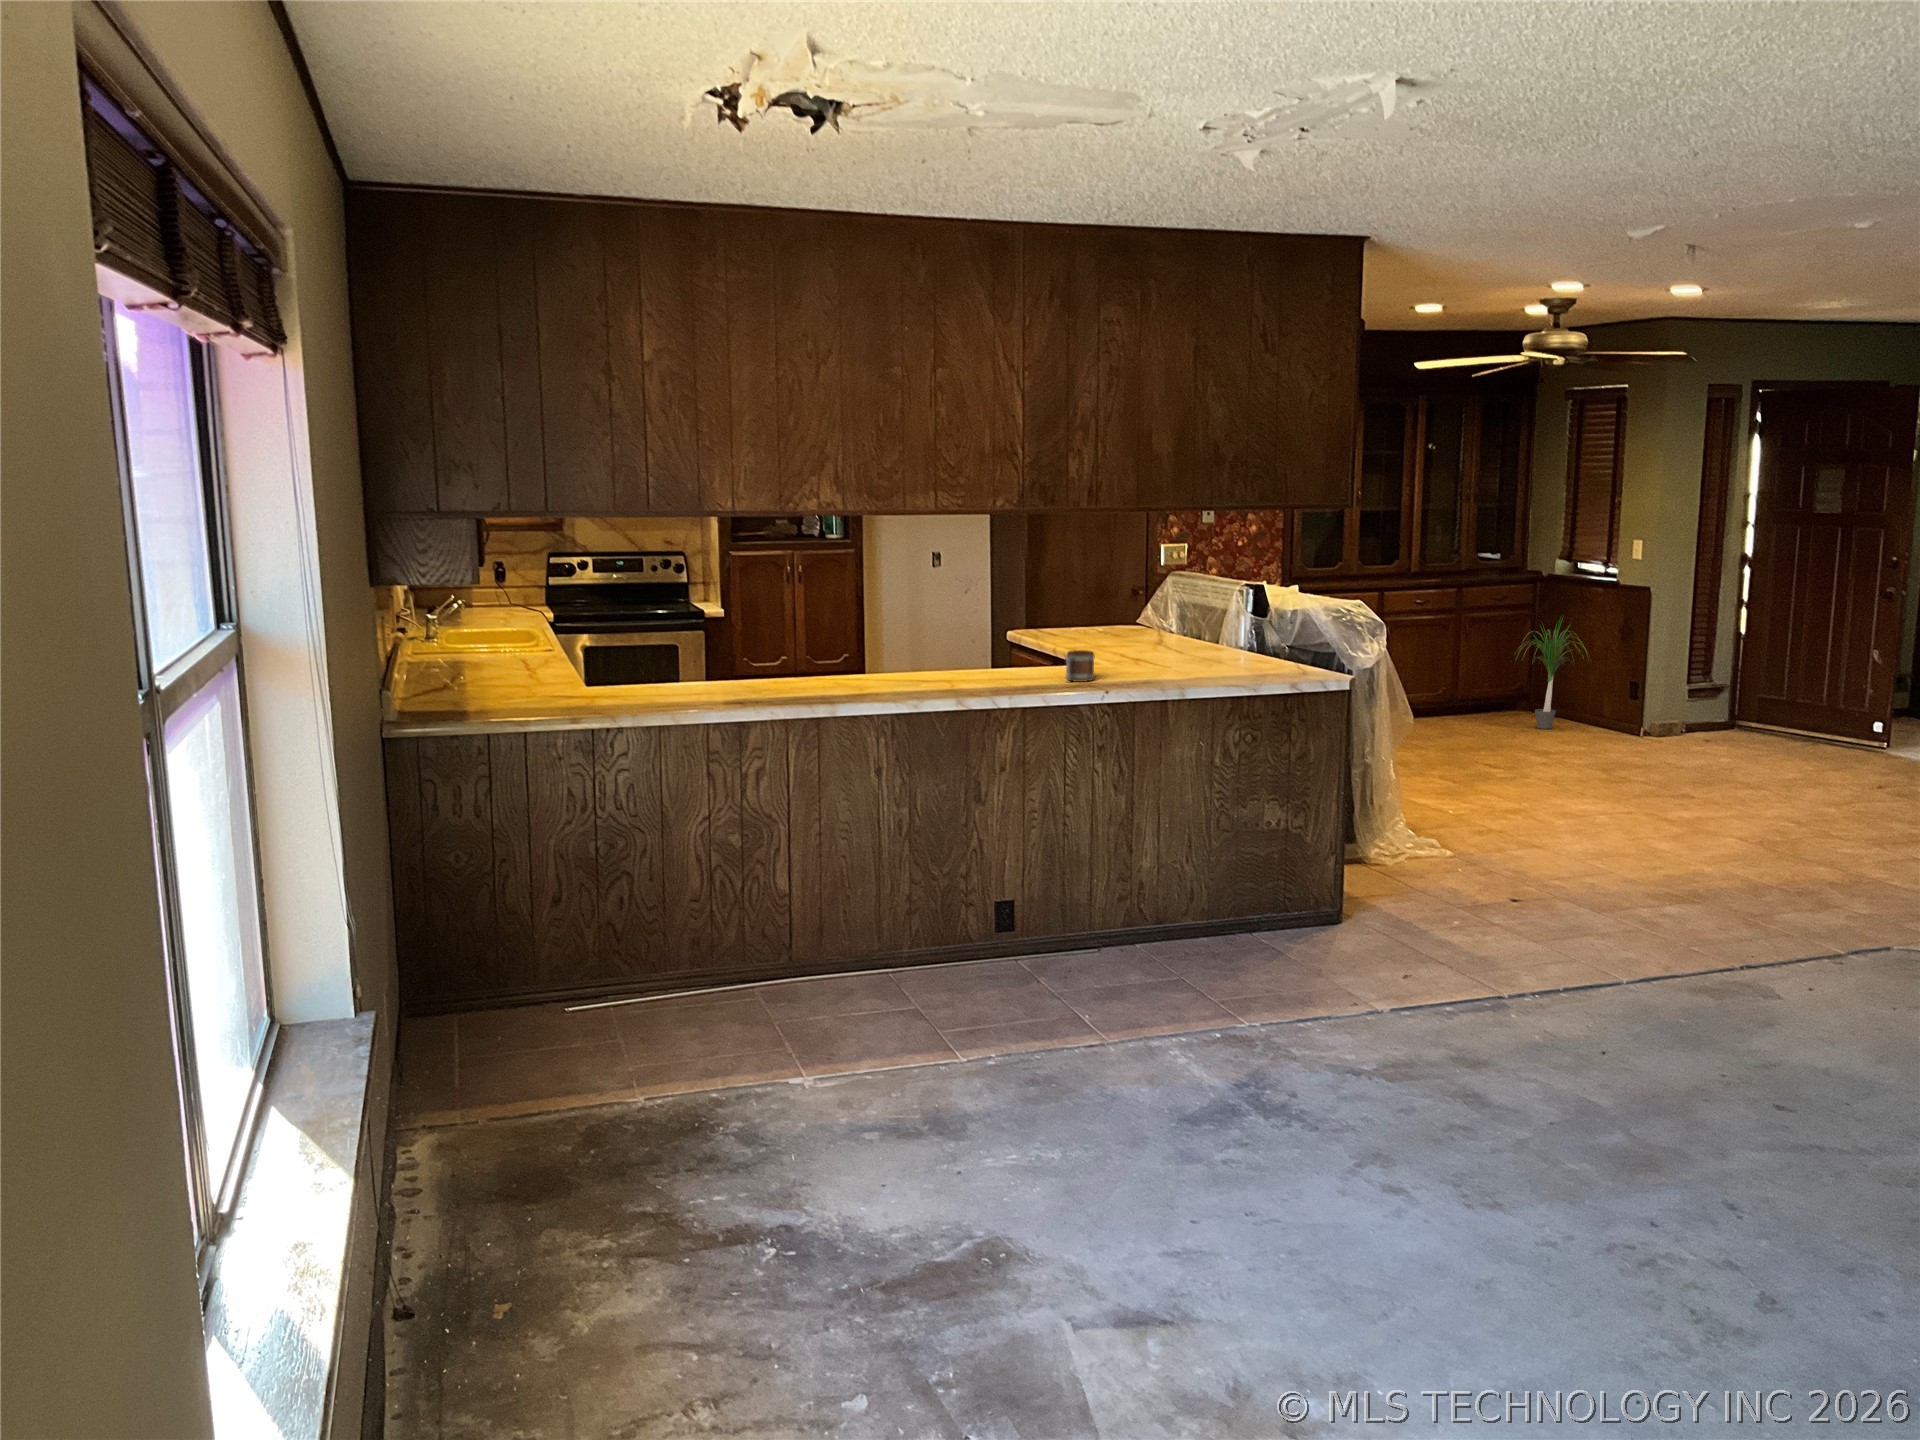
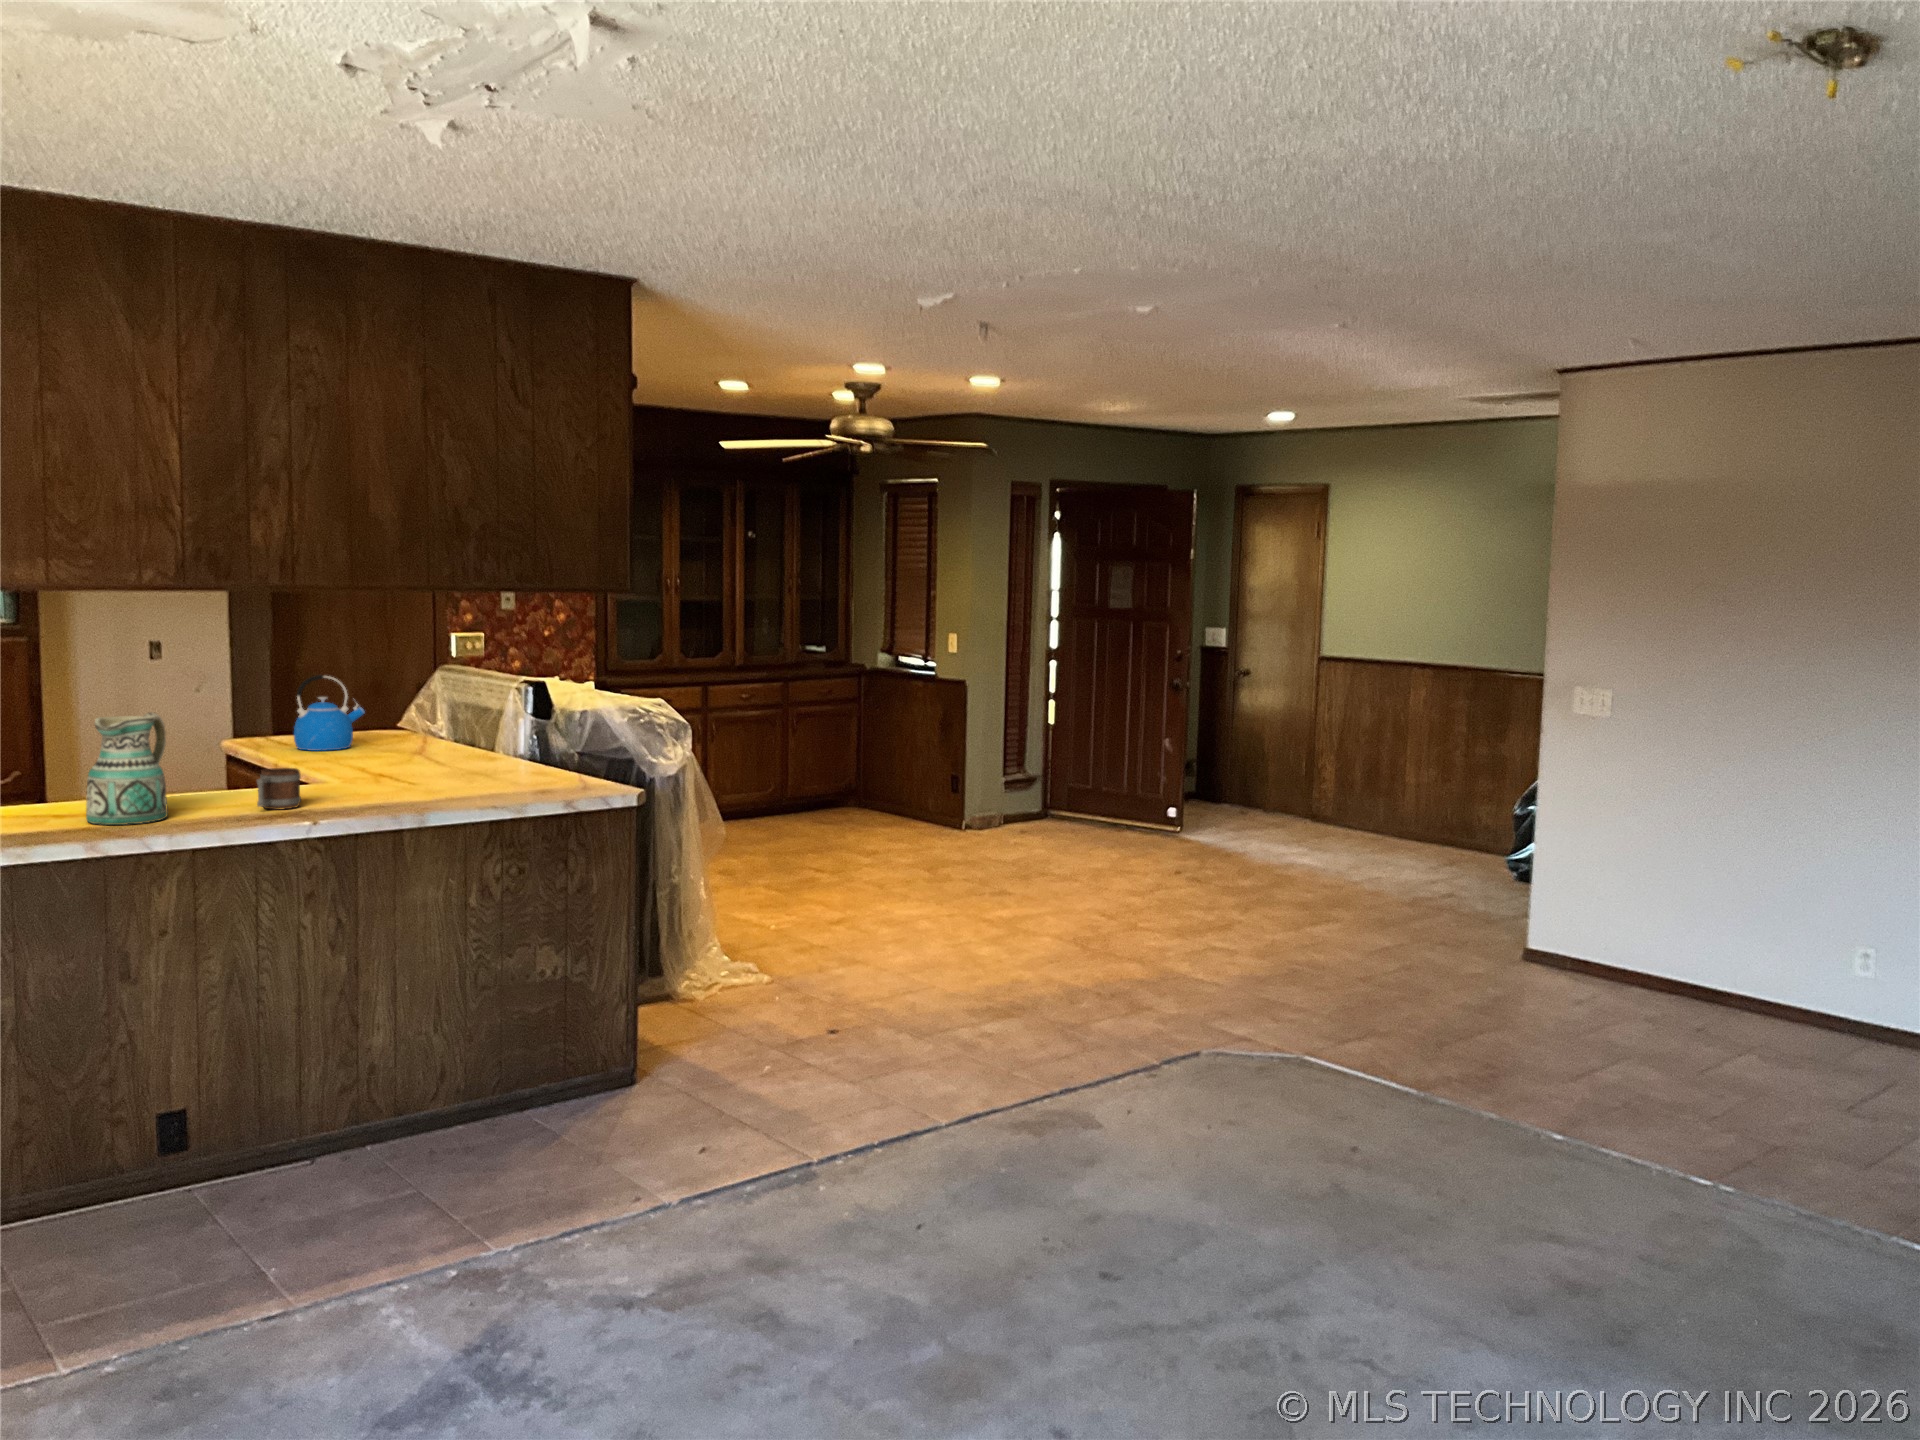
kettle: none [1064,579,1117,640] -> present [294,675,365,751]
ceramic pitcher: none [954,606,1006,688] -> present [86,712,168,825]
potted plant: present [1523,621,1586,729] -> none [839,707,917,827]

